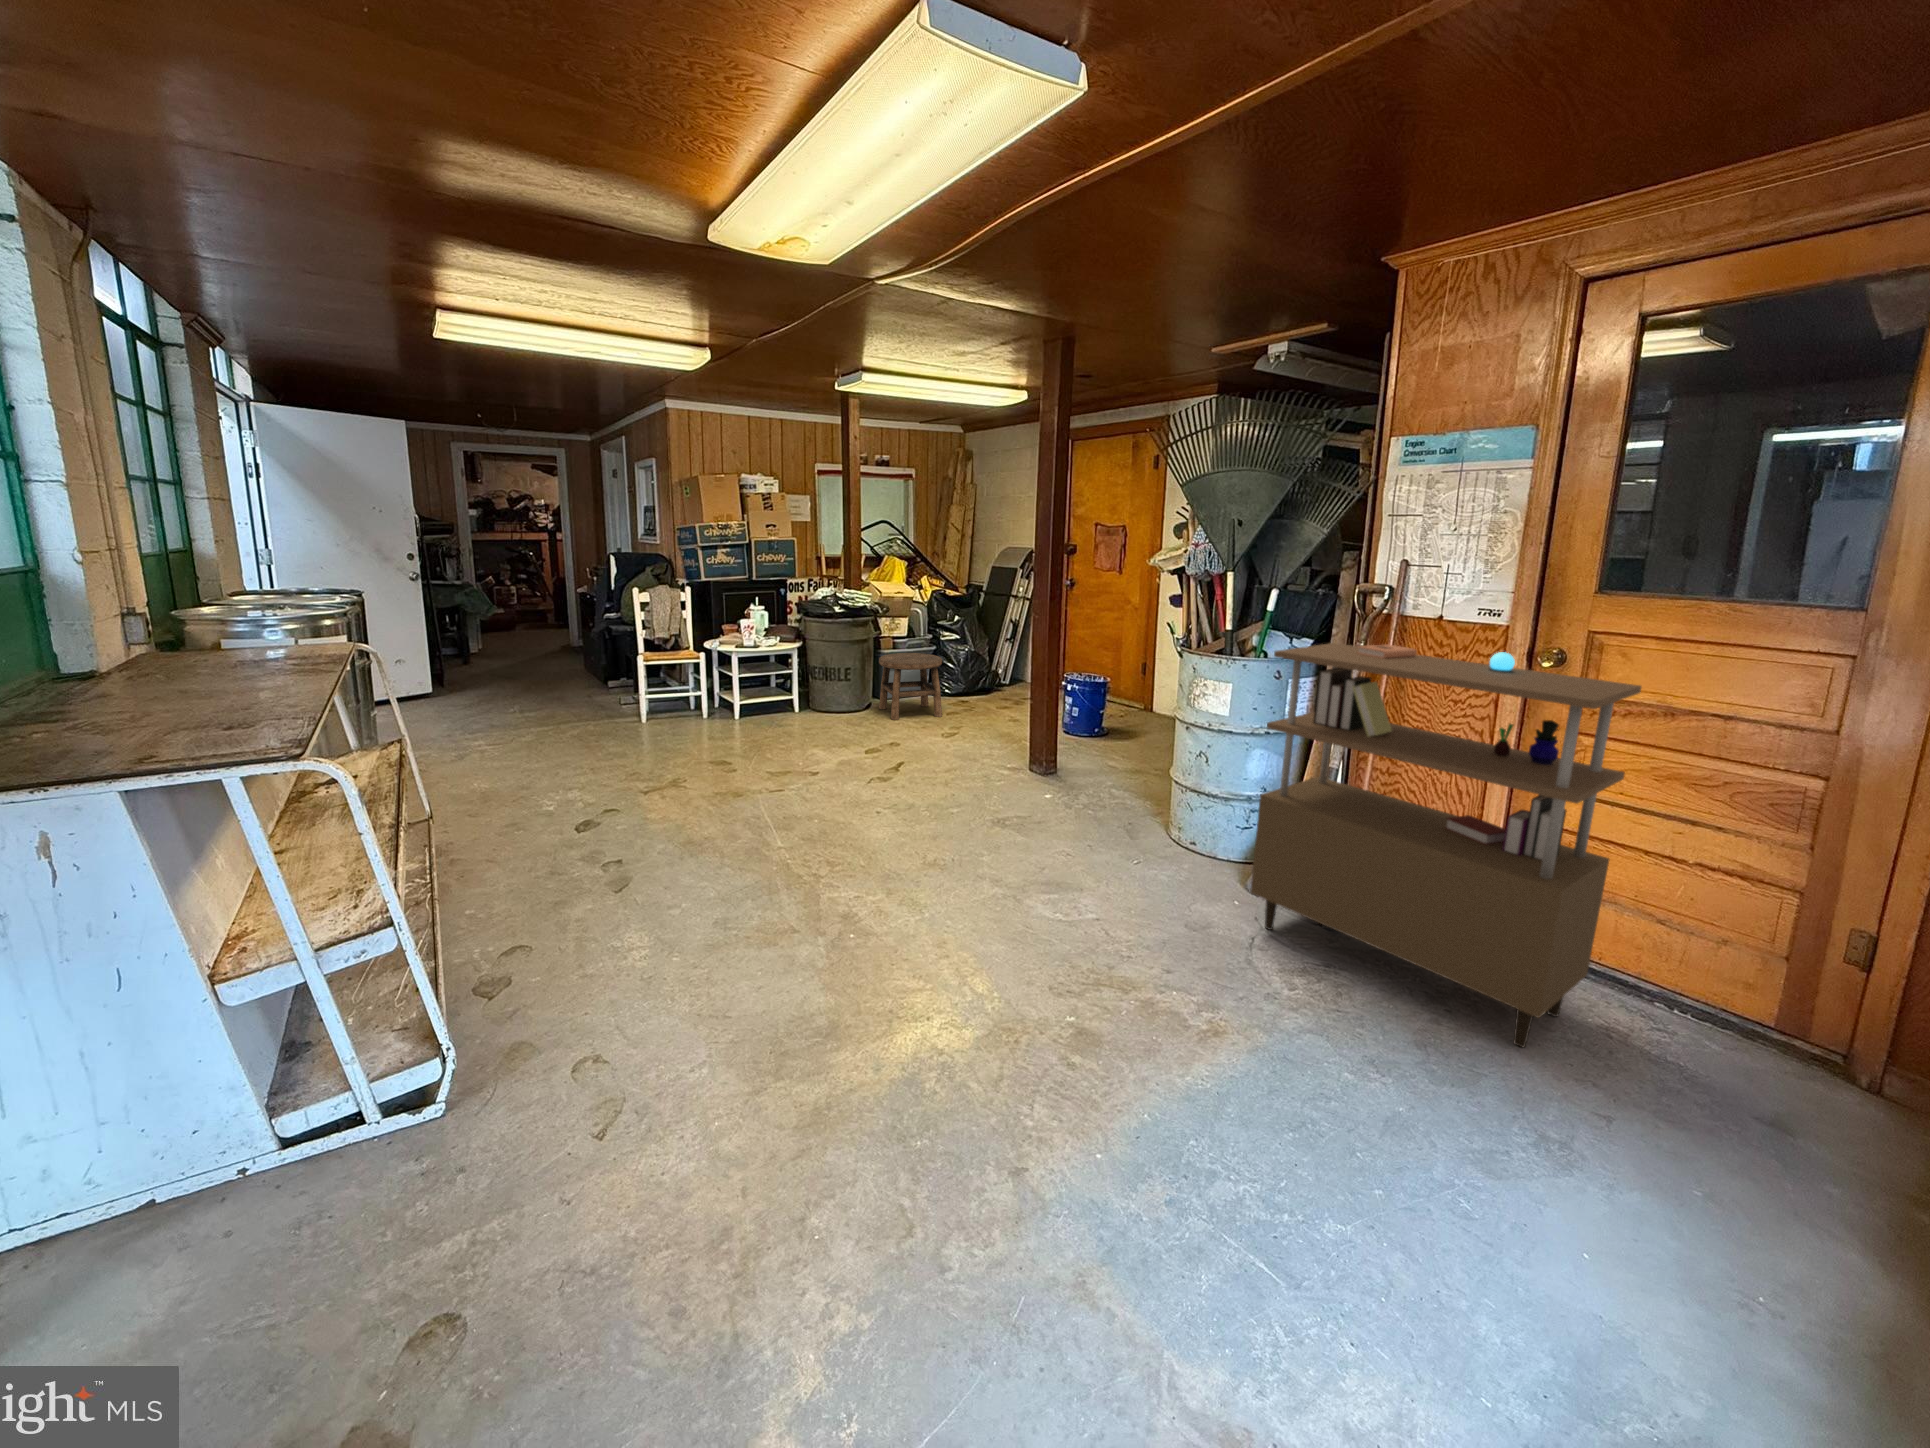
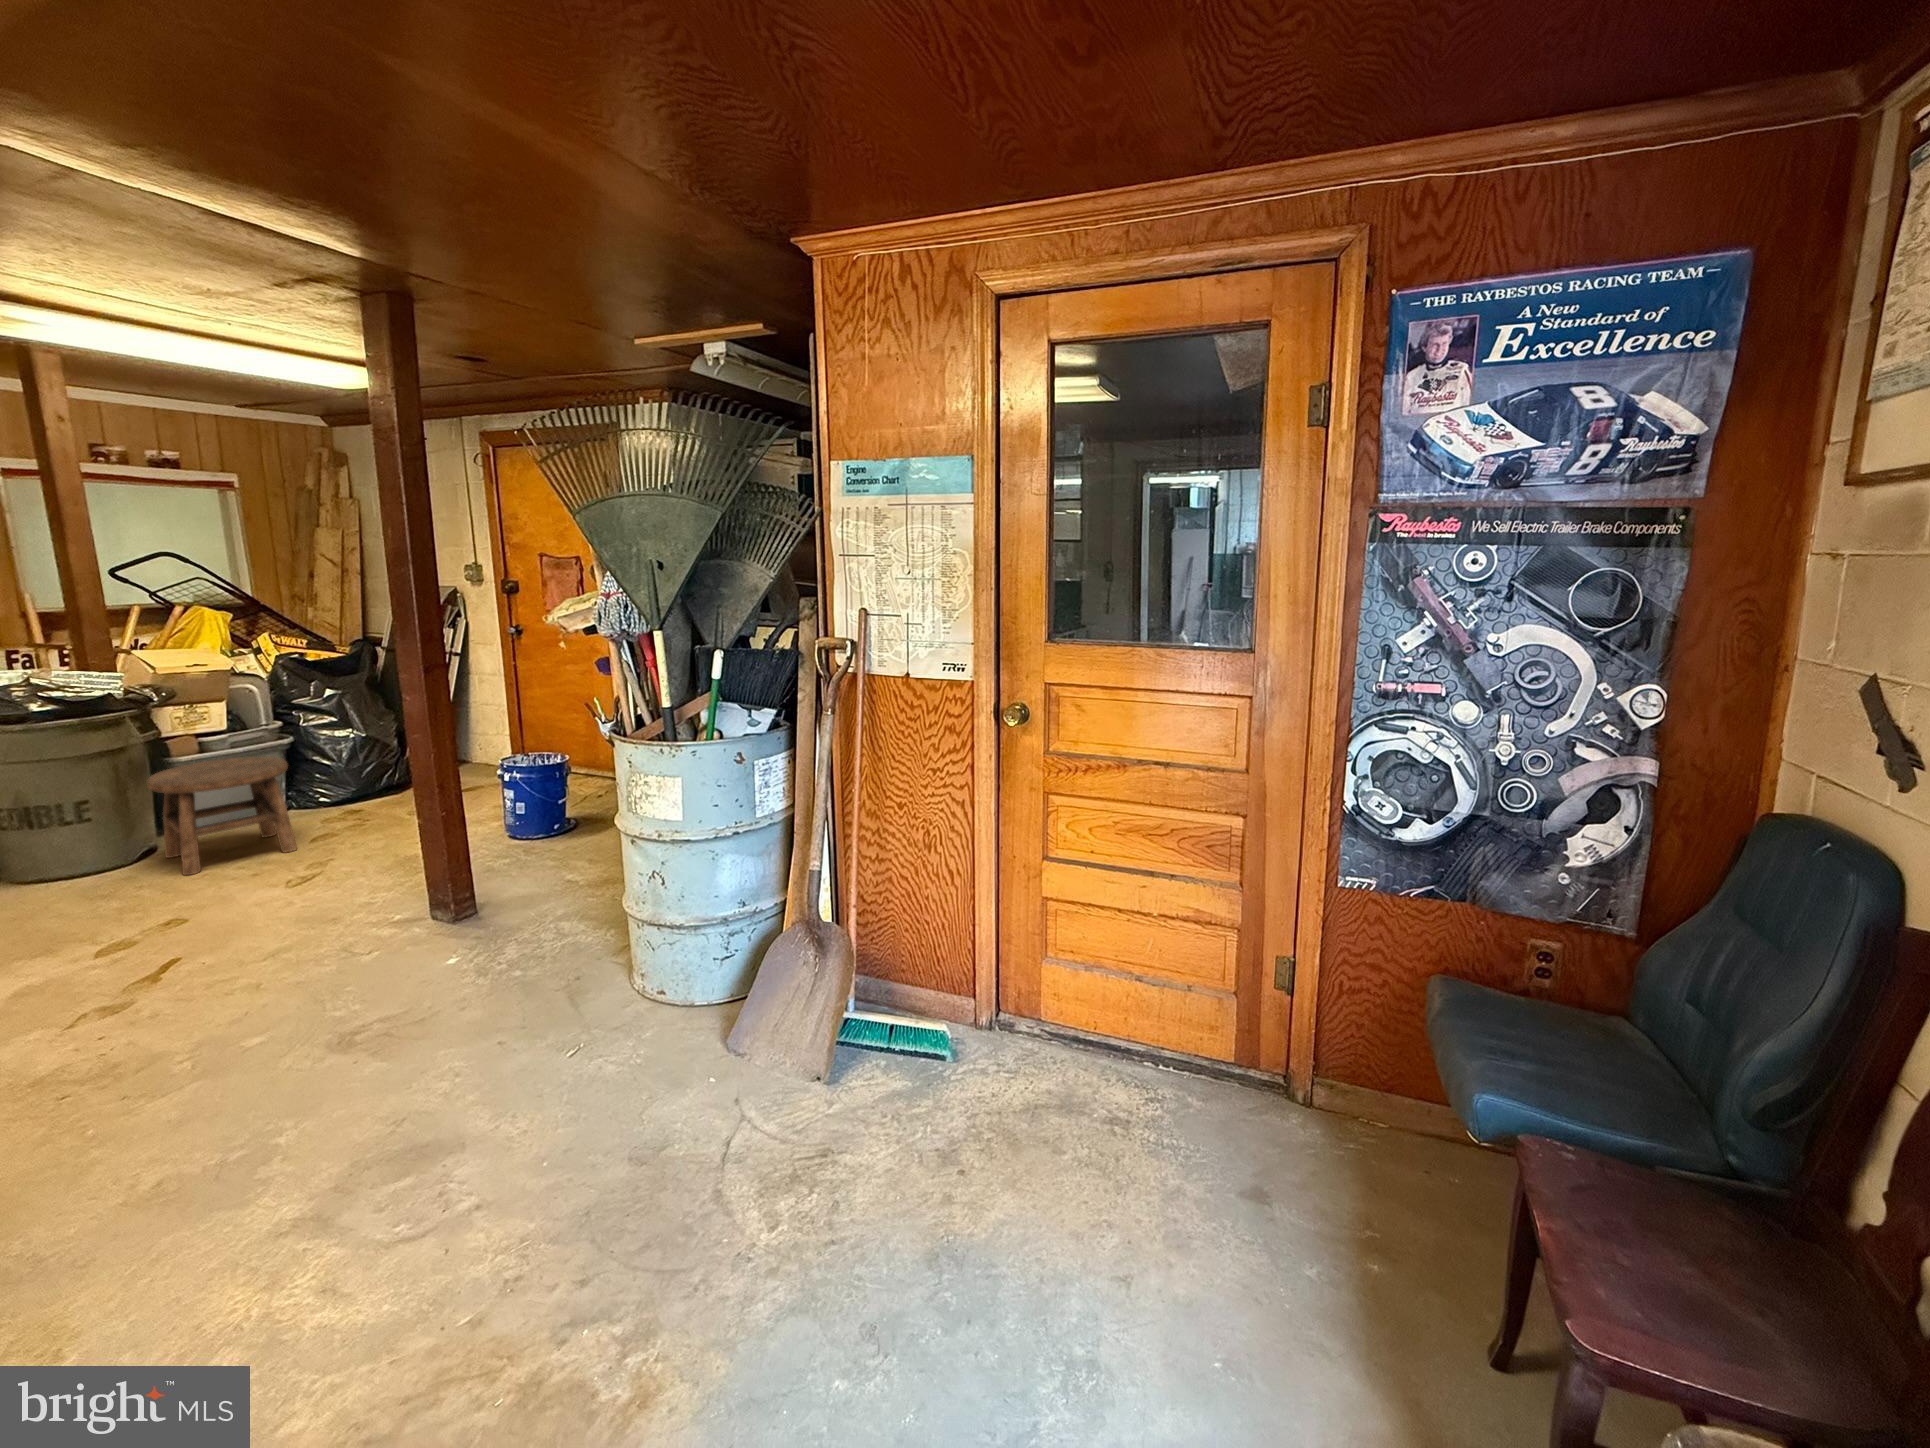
shelving unit: present [1251,643,1641,1047] -> none [695,721,1092,1204]

